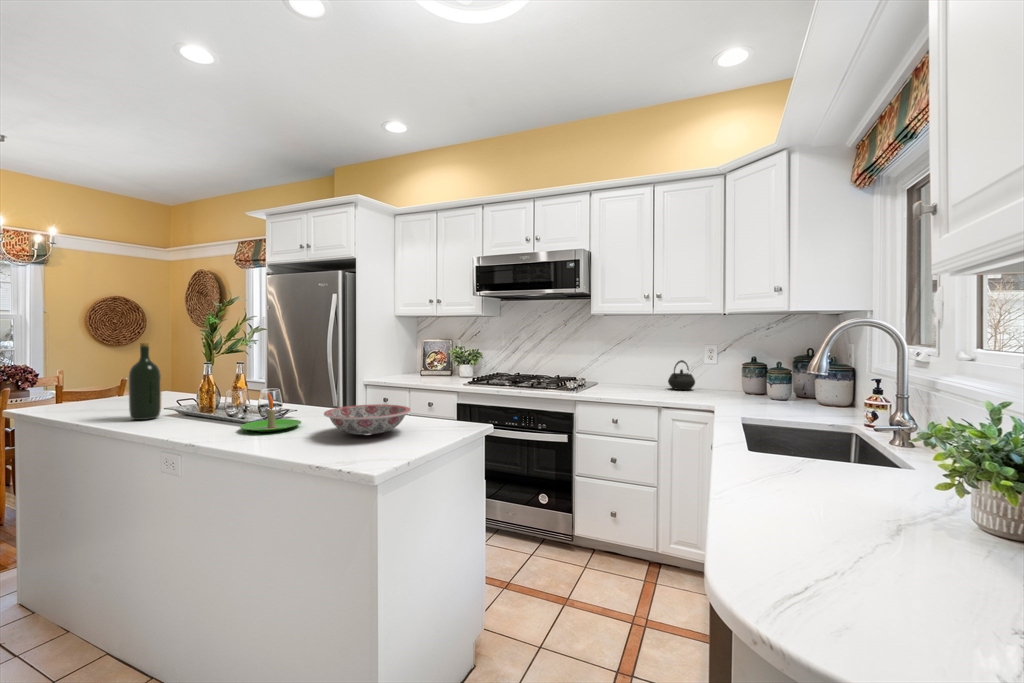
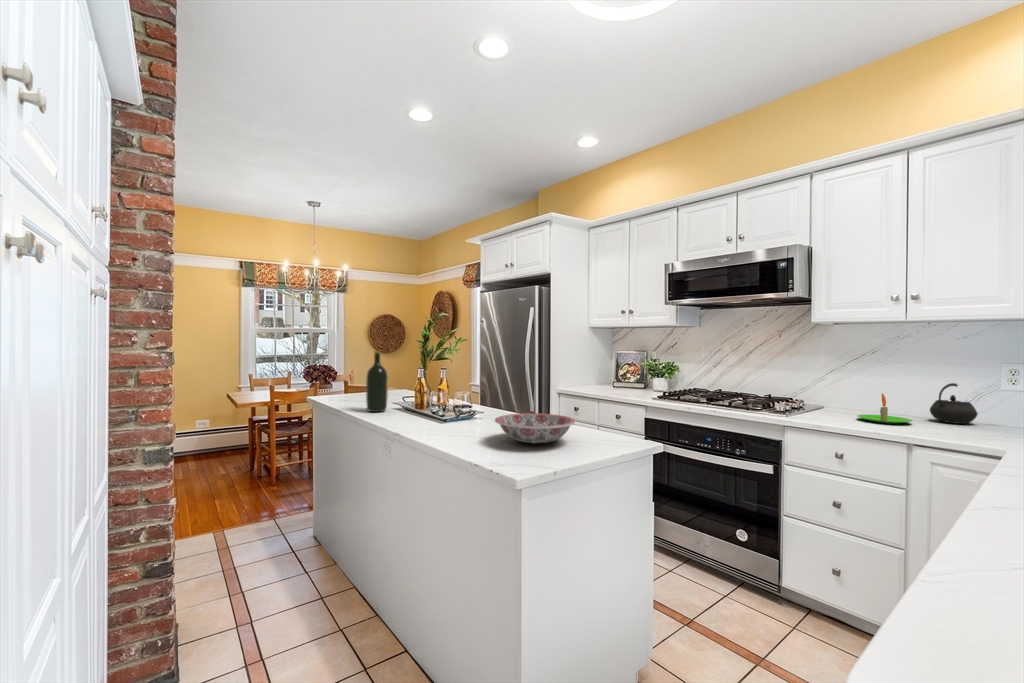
candle: present [240,393,301,432] -> present [857,393,913,424]

